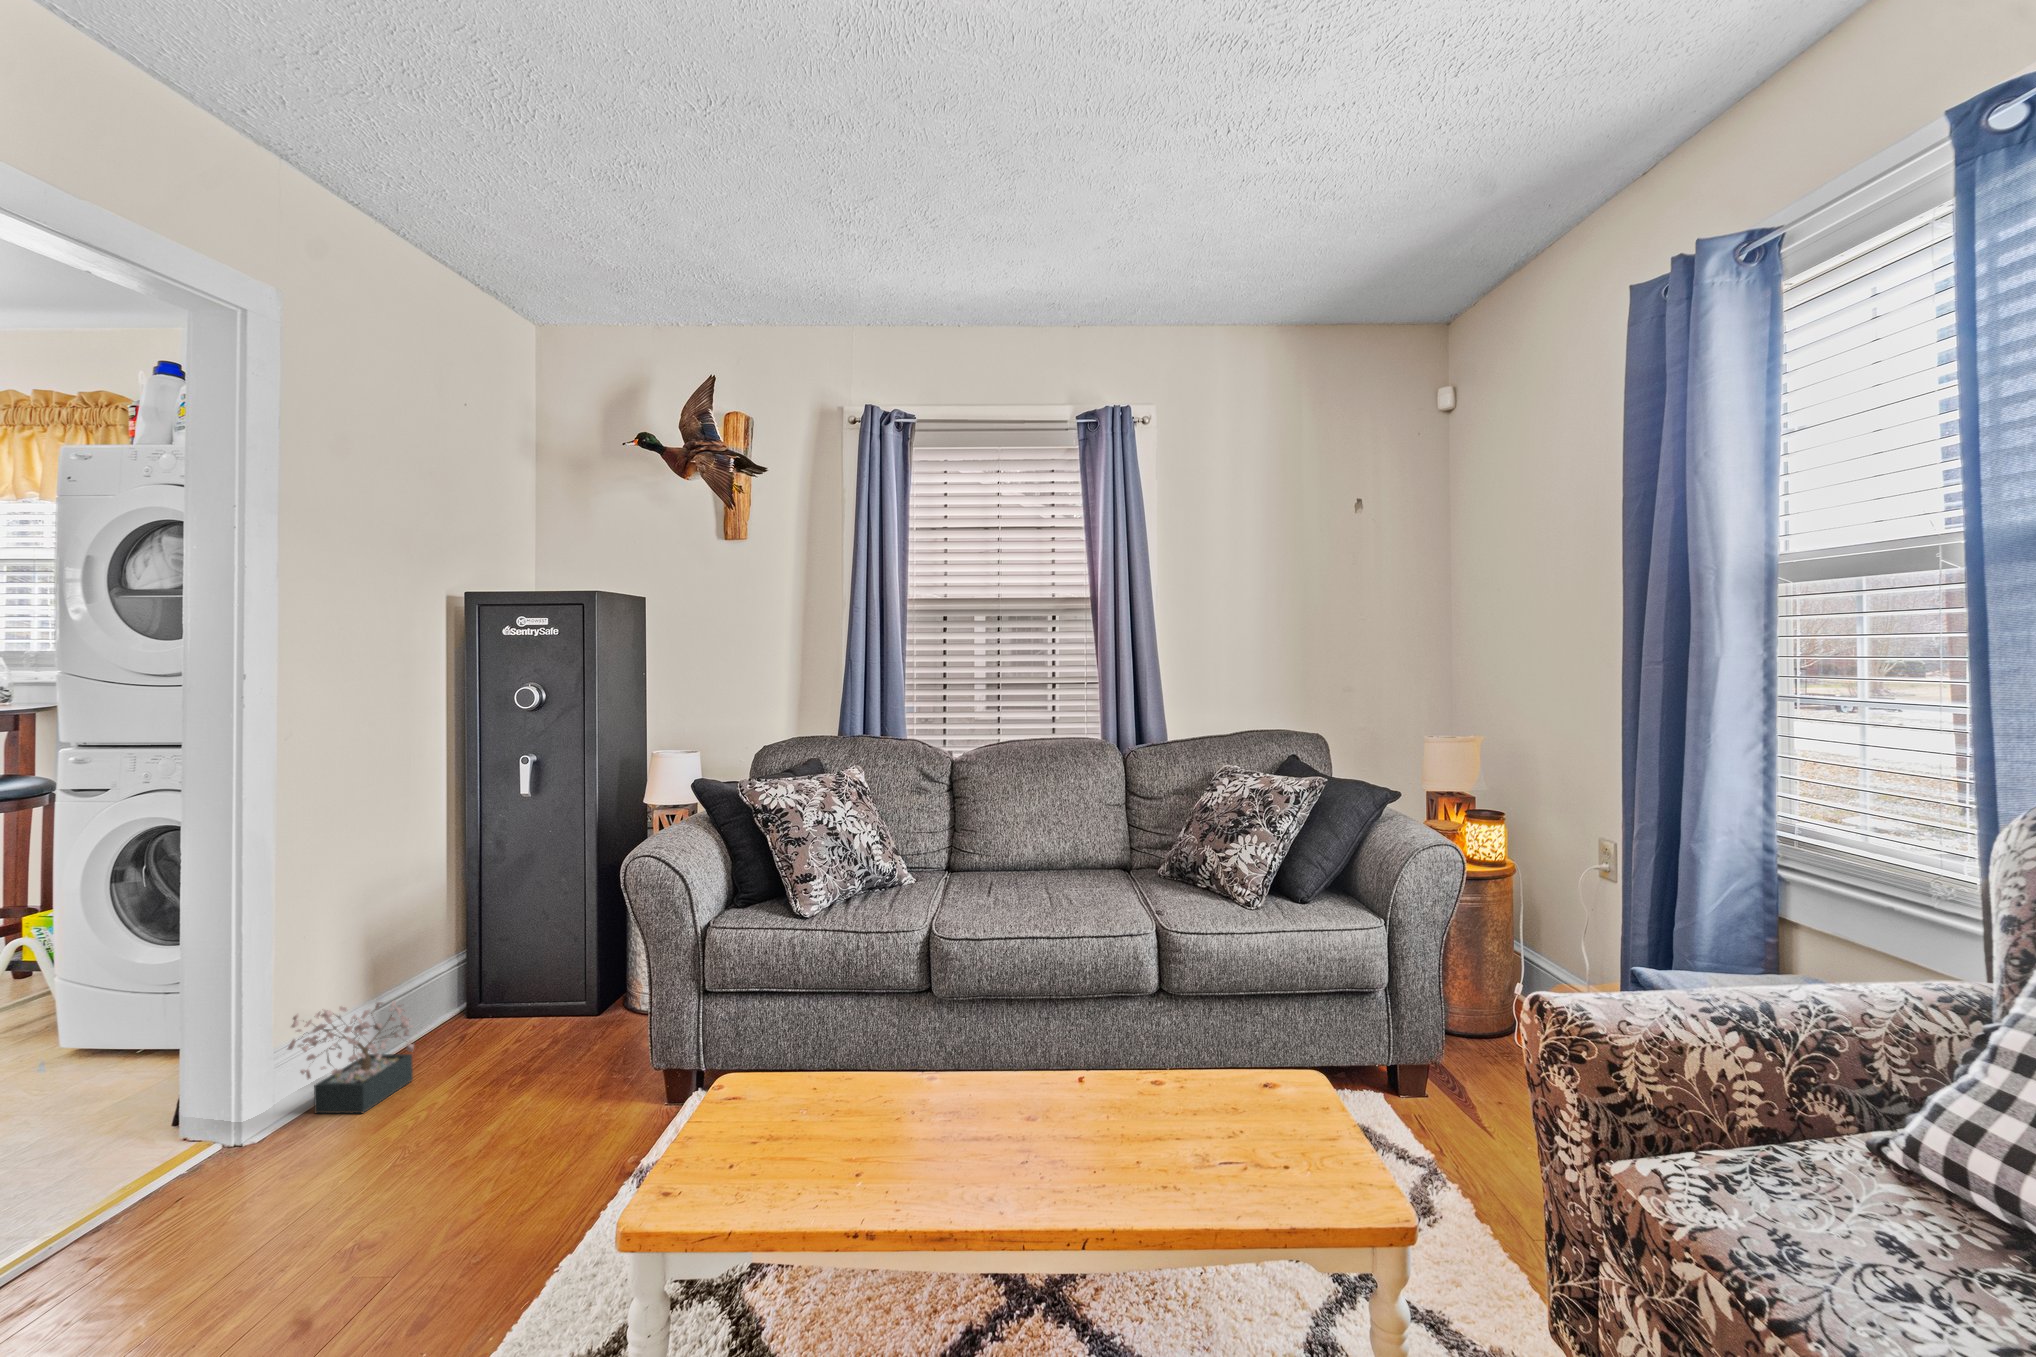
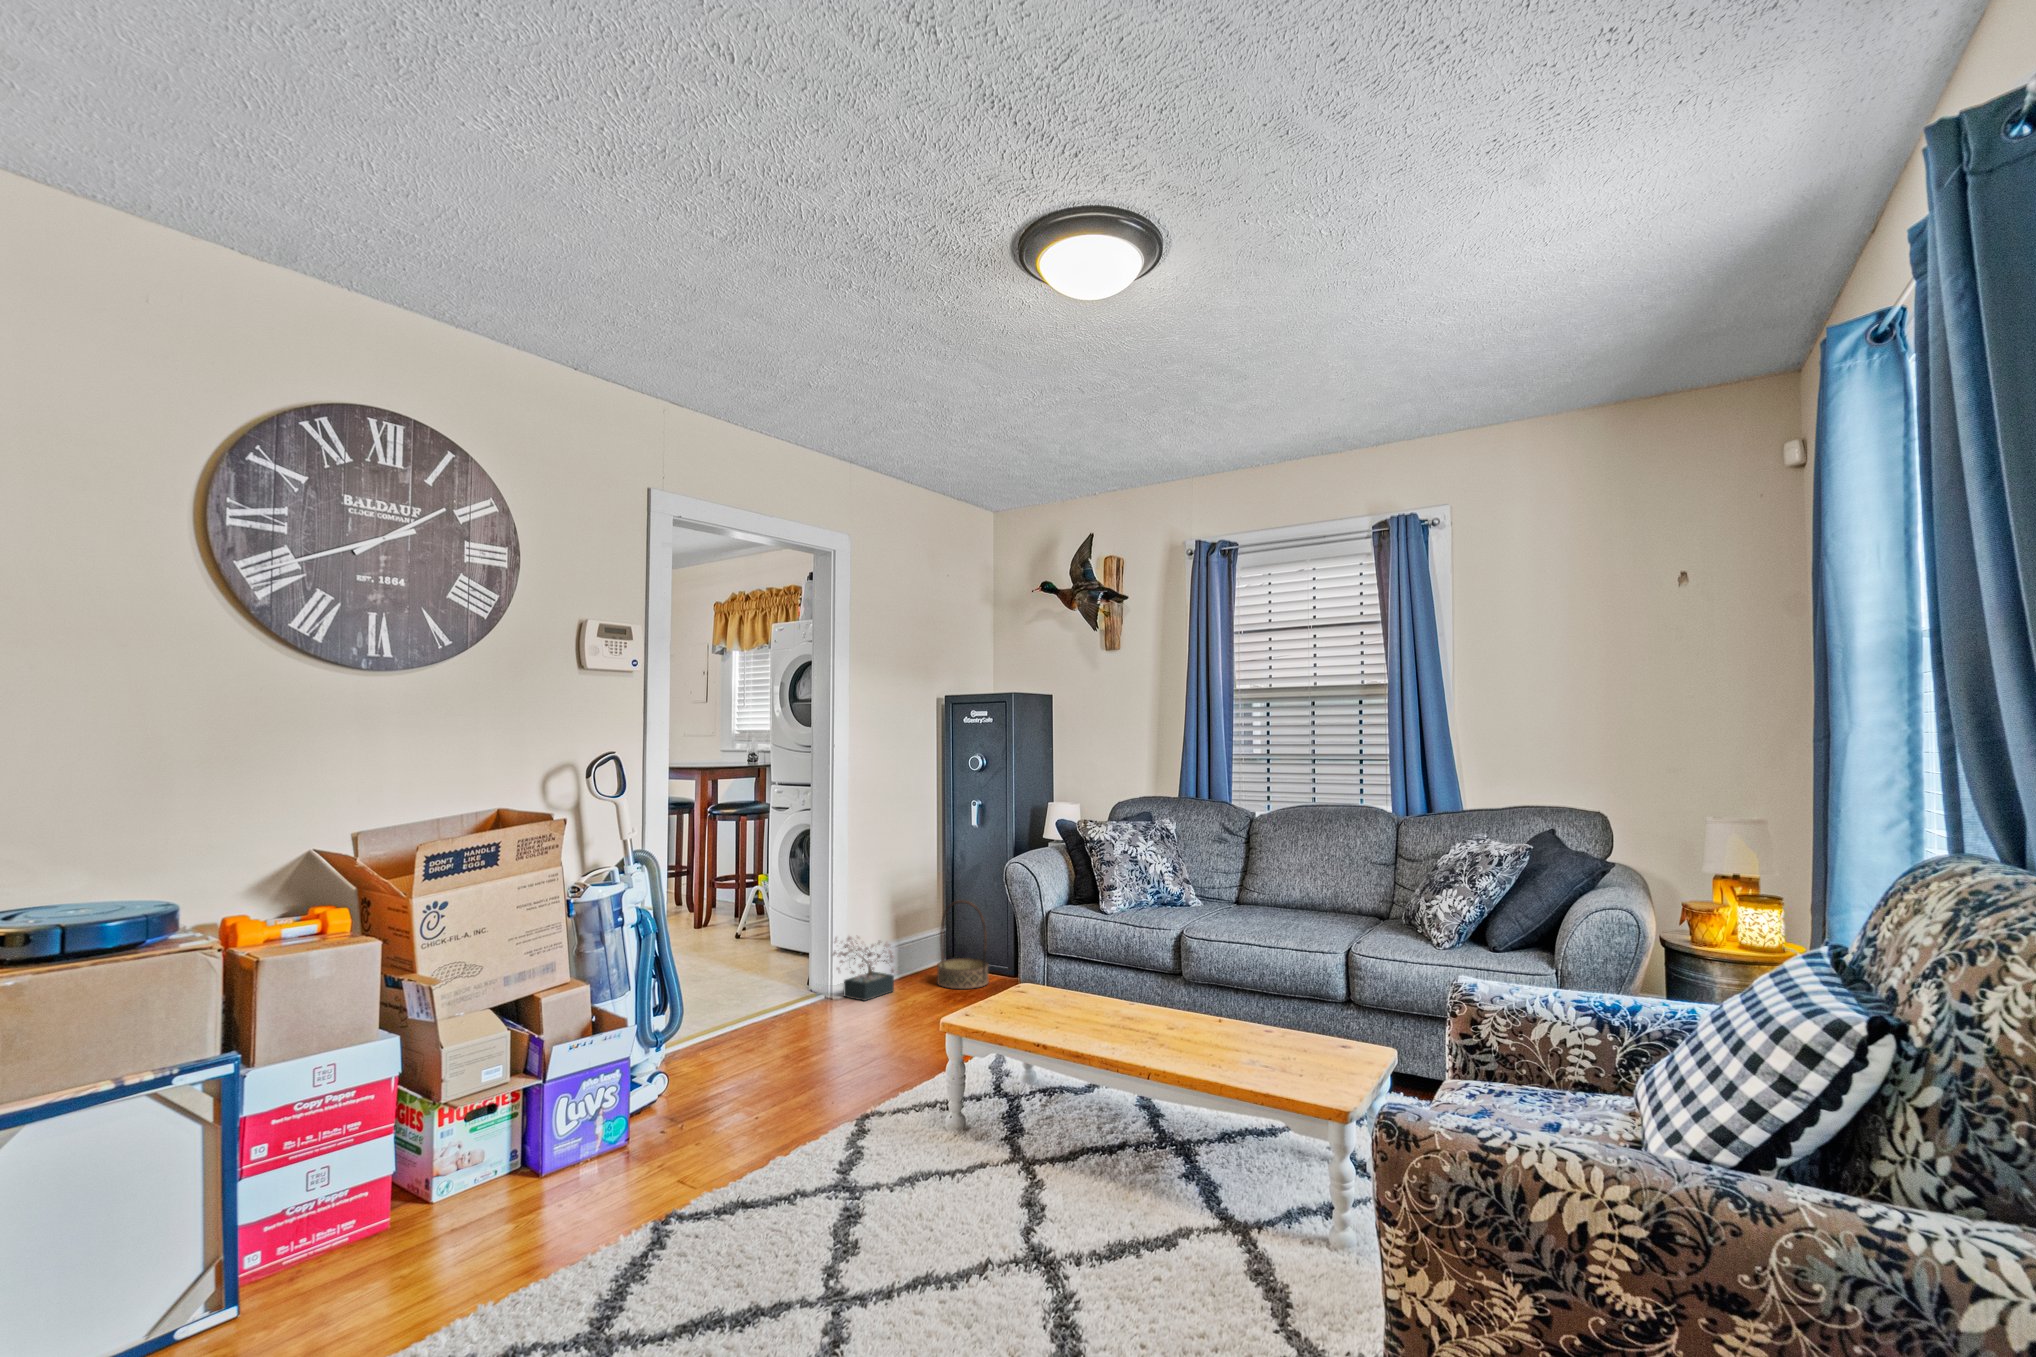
basket: none [484,913,574,1053] -> present [937,900,989,989]

